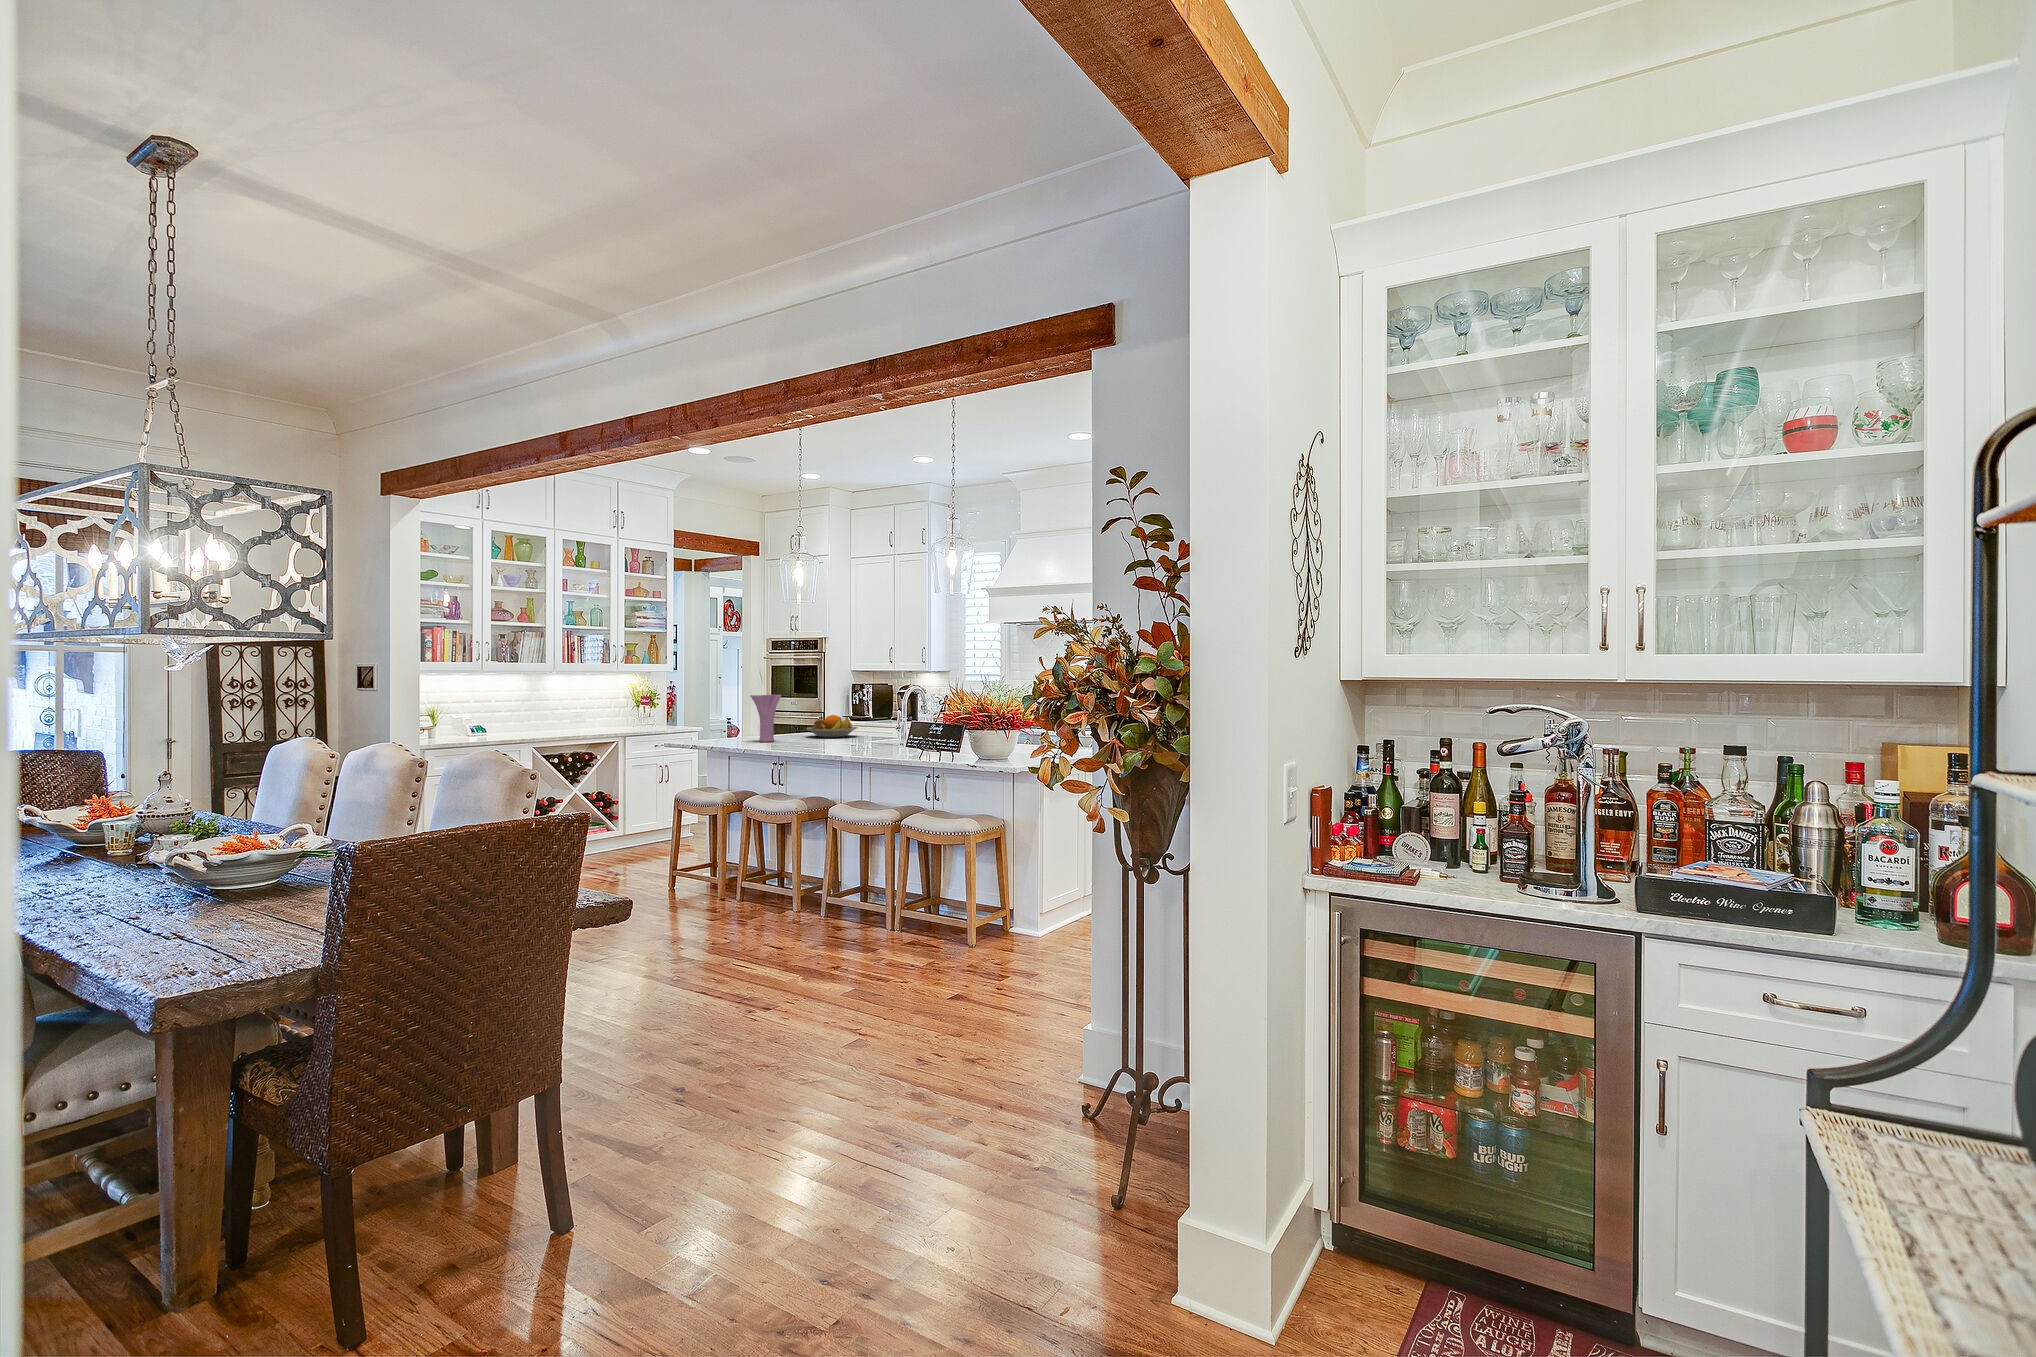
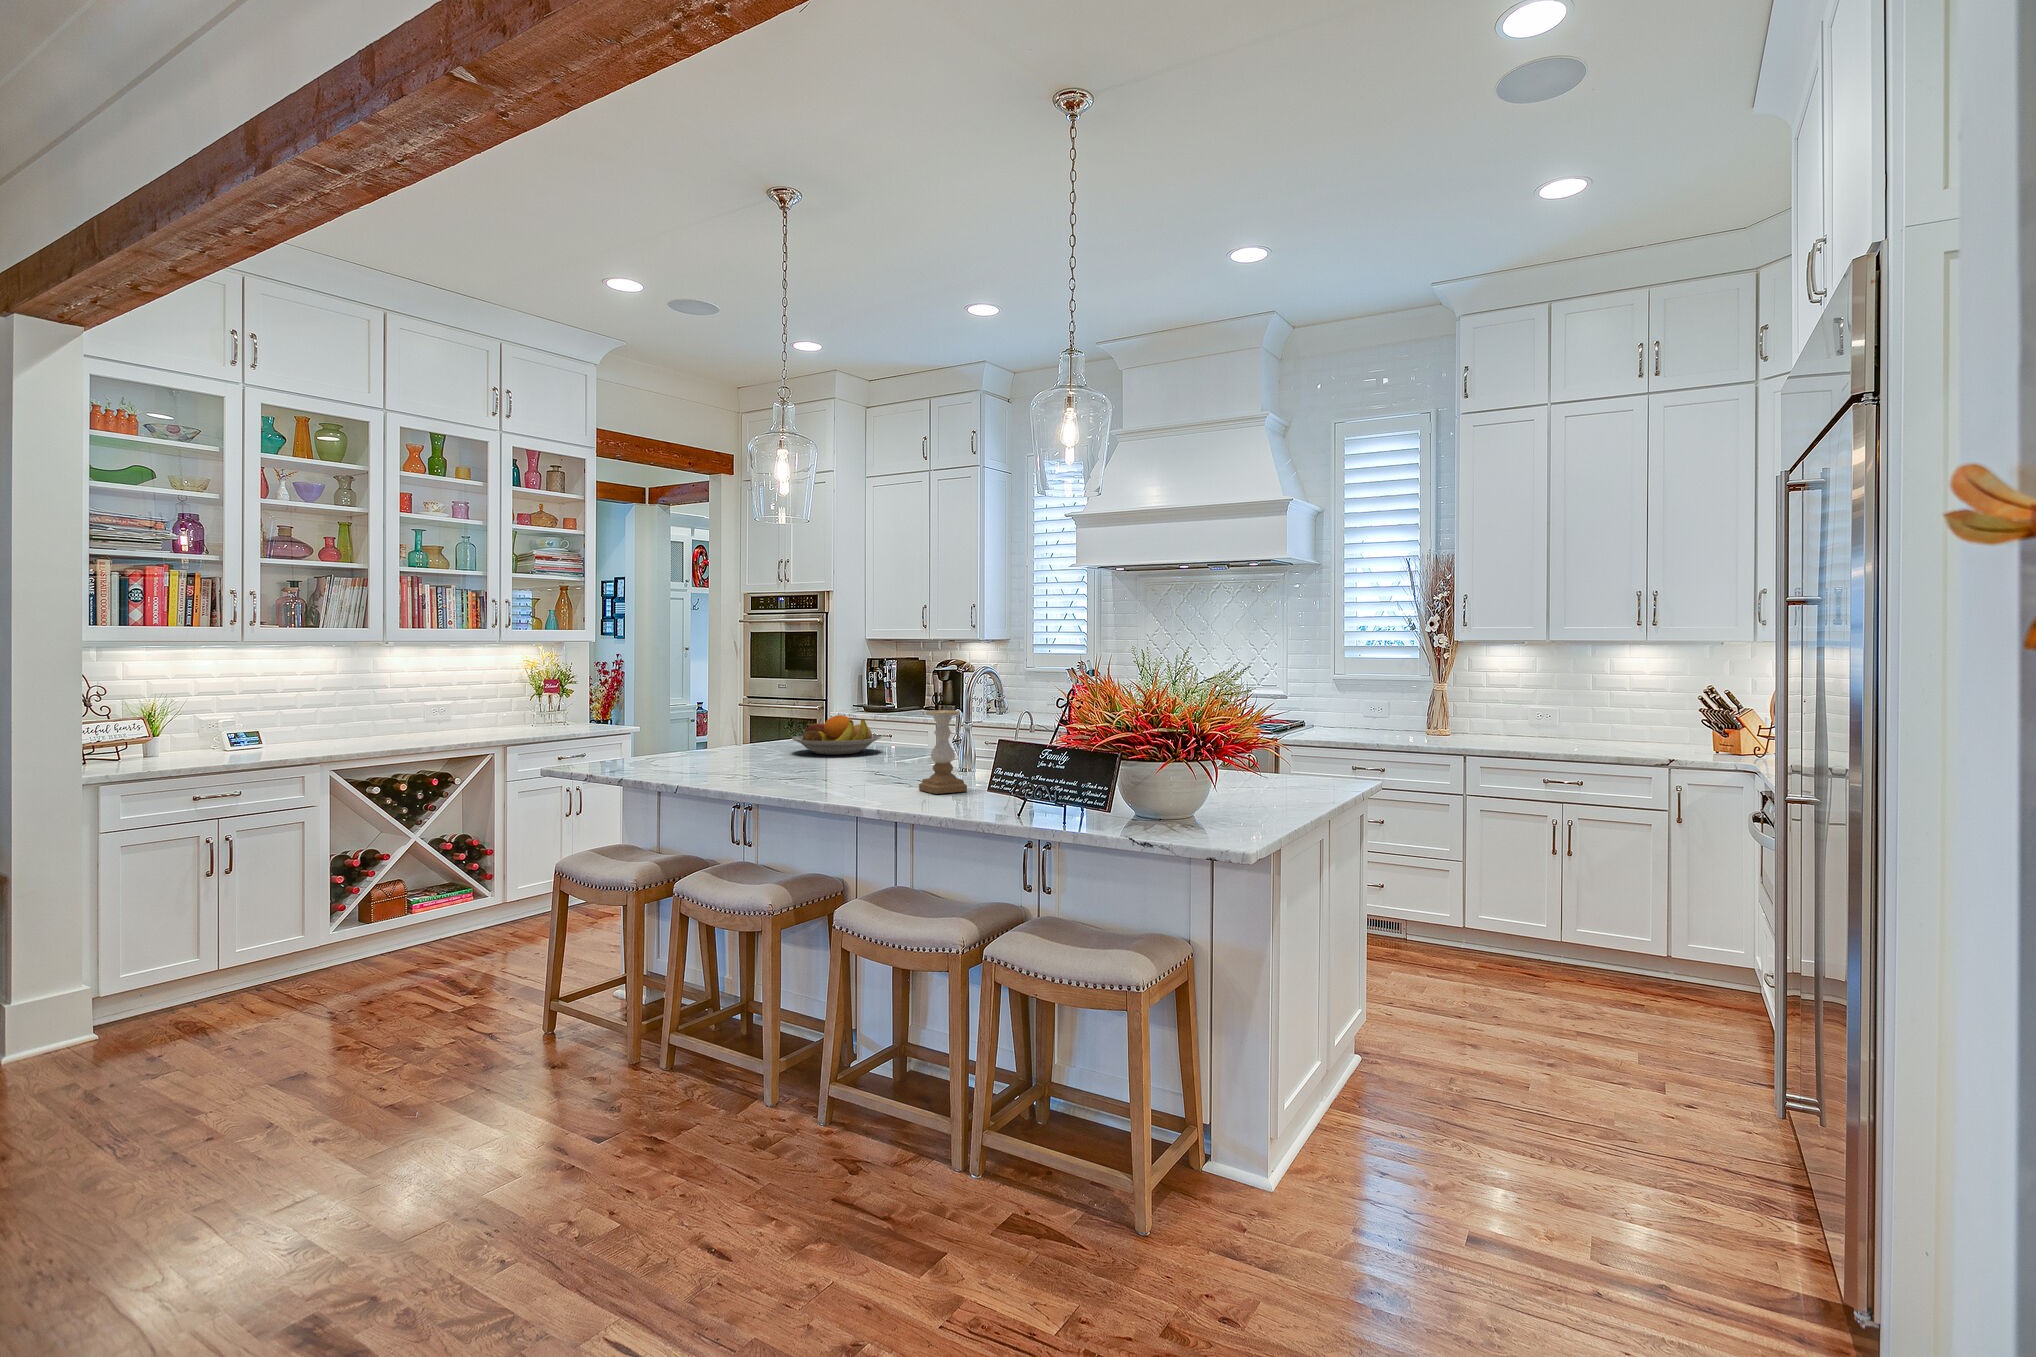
vase: present [750,694,782,742] -> none [690,682,748,767]
candle holder: none [874,709,899,751] -> present [919,710,967,794]

